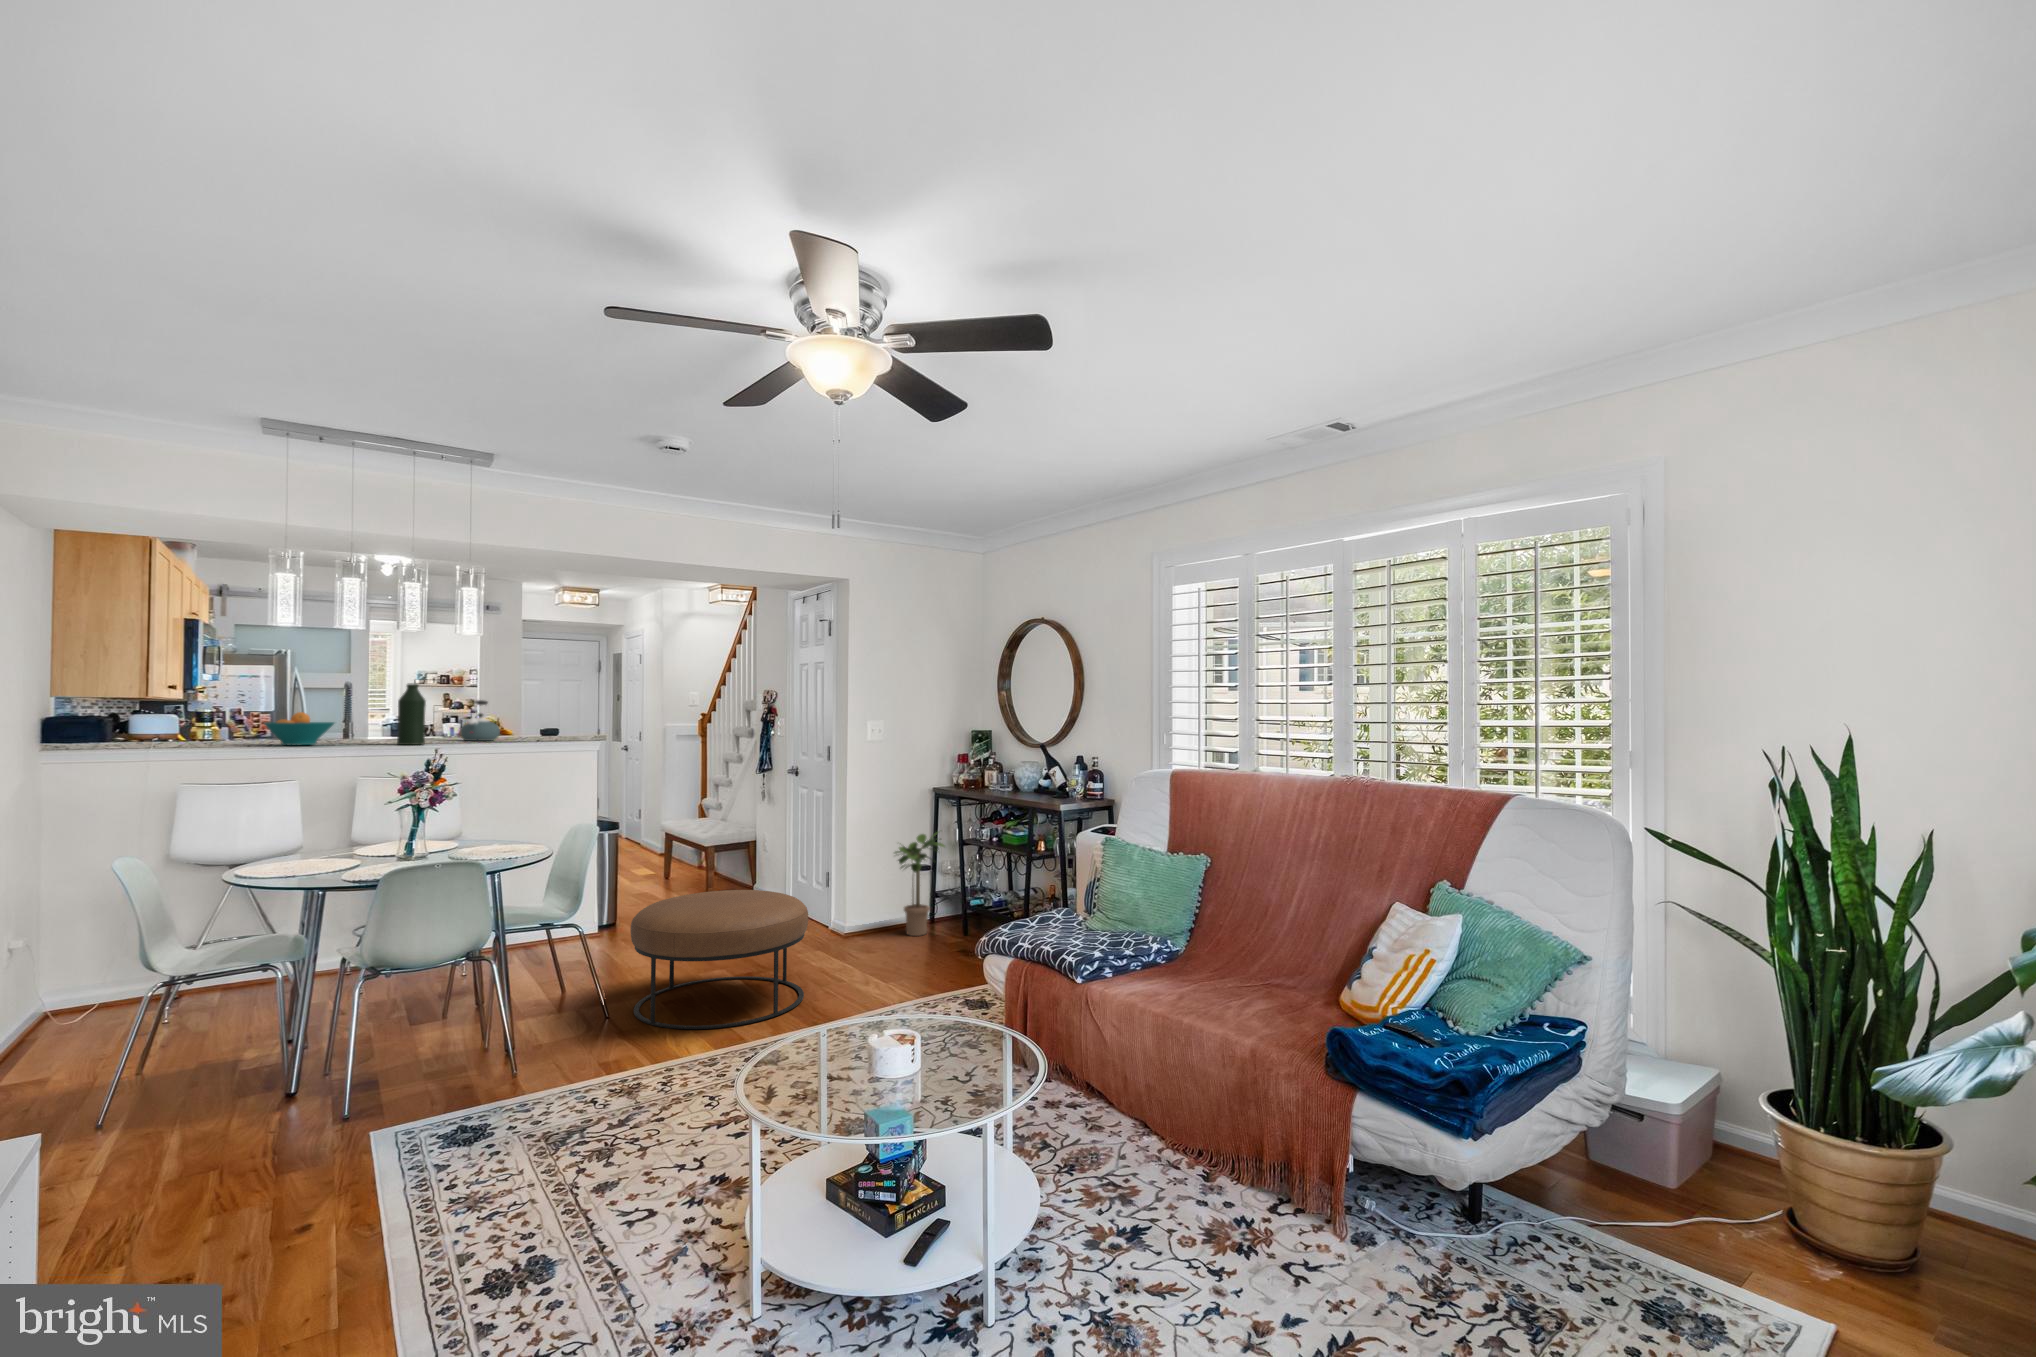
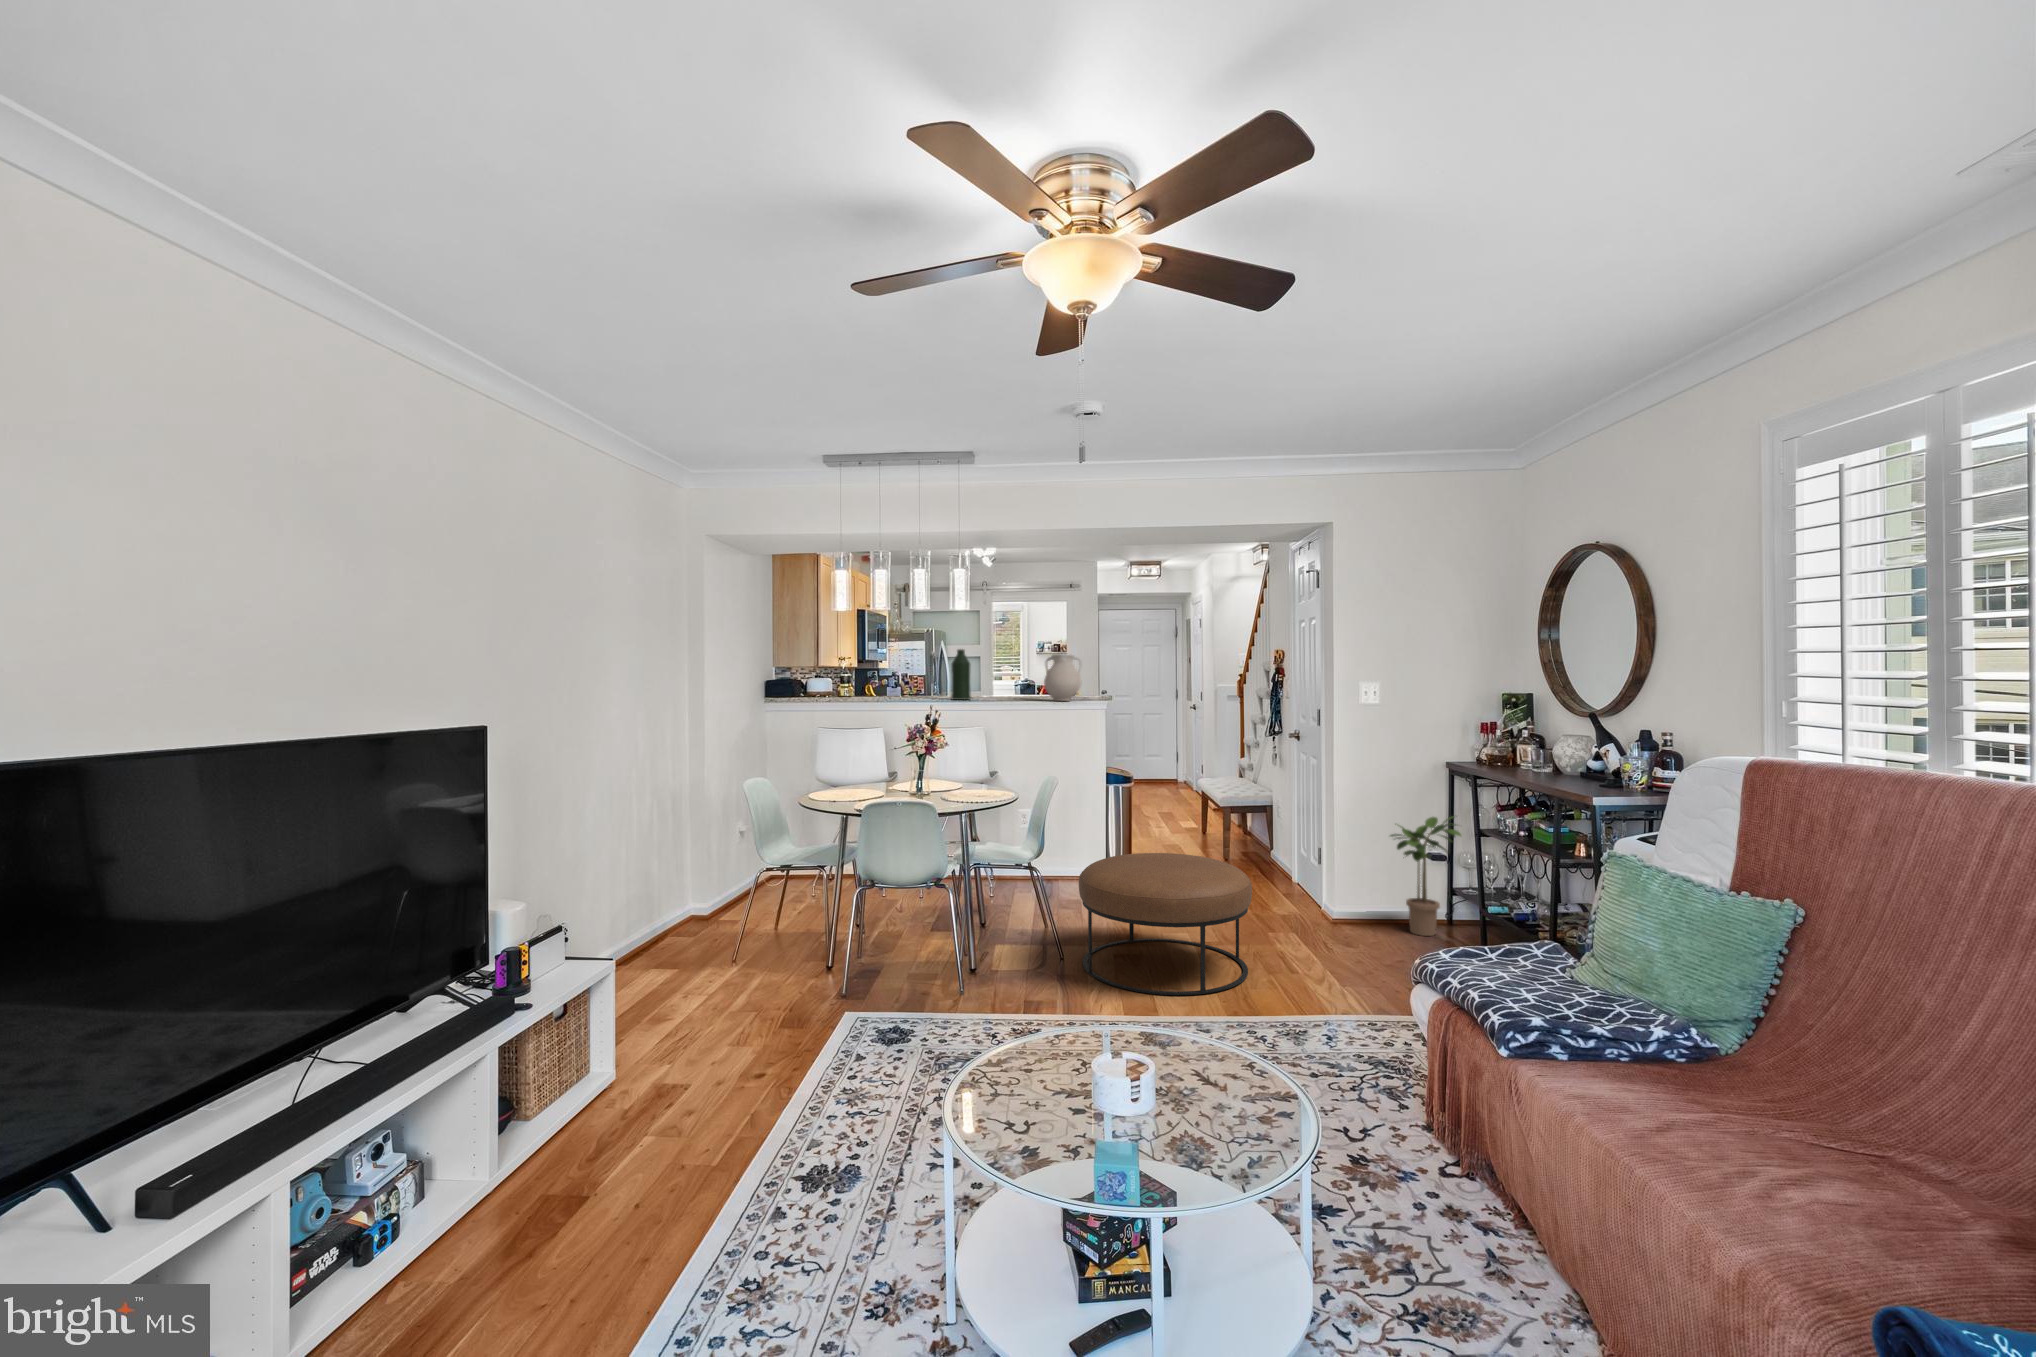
vase: none [523,691,571,744] -> present [1044,654,1082,701]
kettle: present [460,700,500,741] -> none [1009,663,1039,697]
fruit bowl: present [264,712,334,746] -> none [866,673,910,698]

